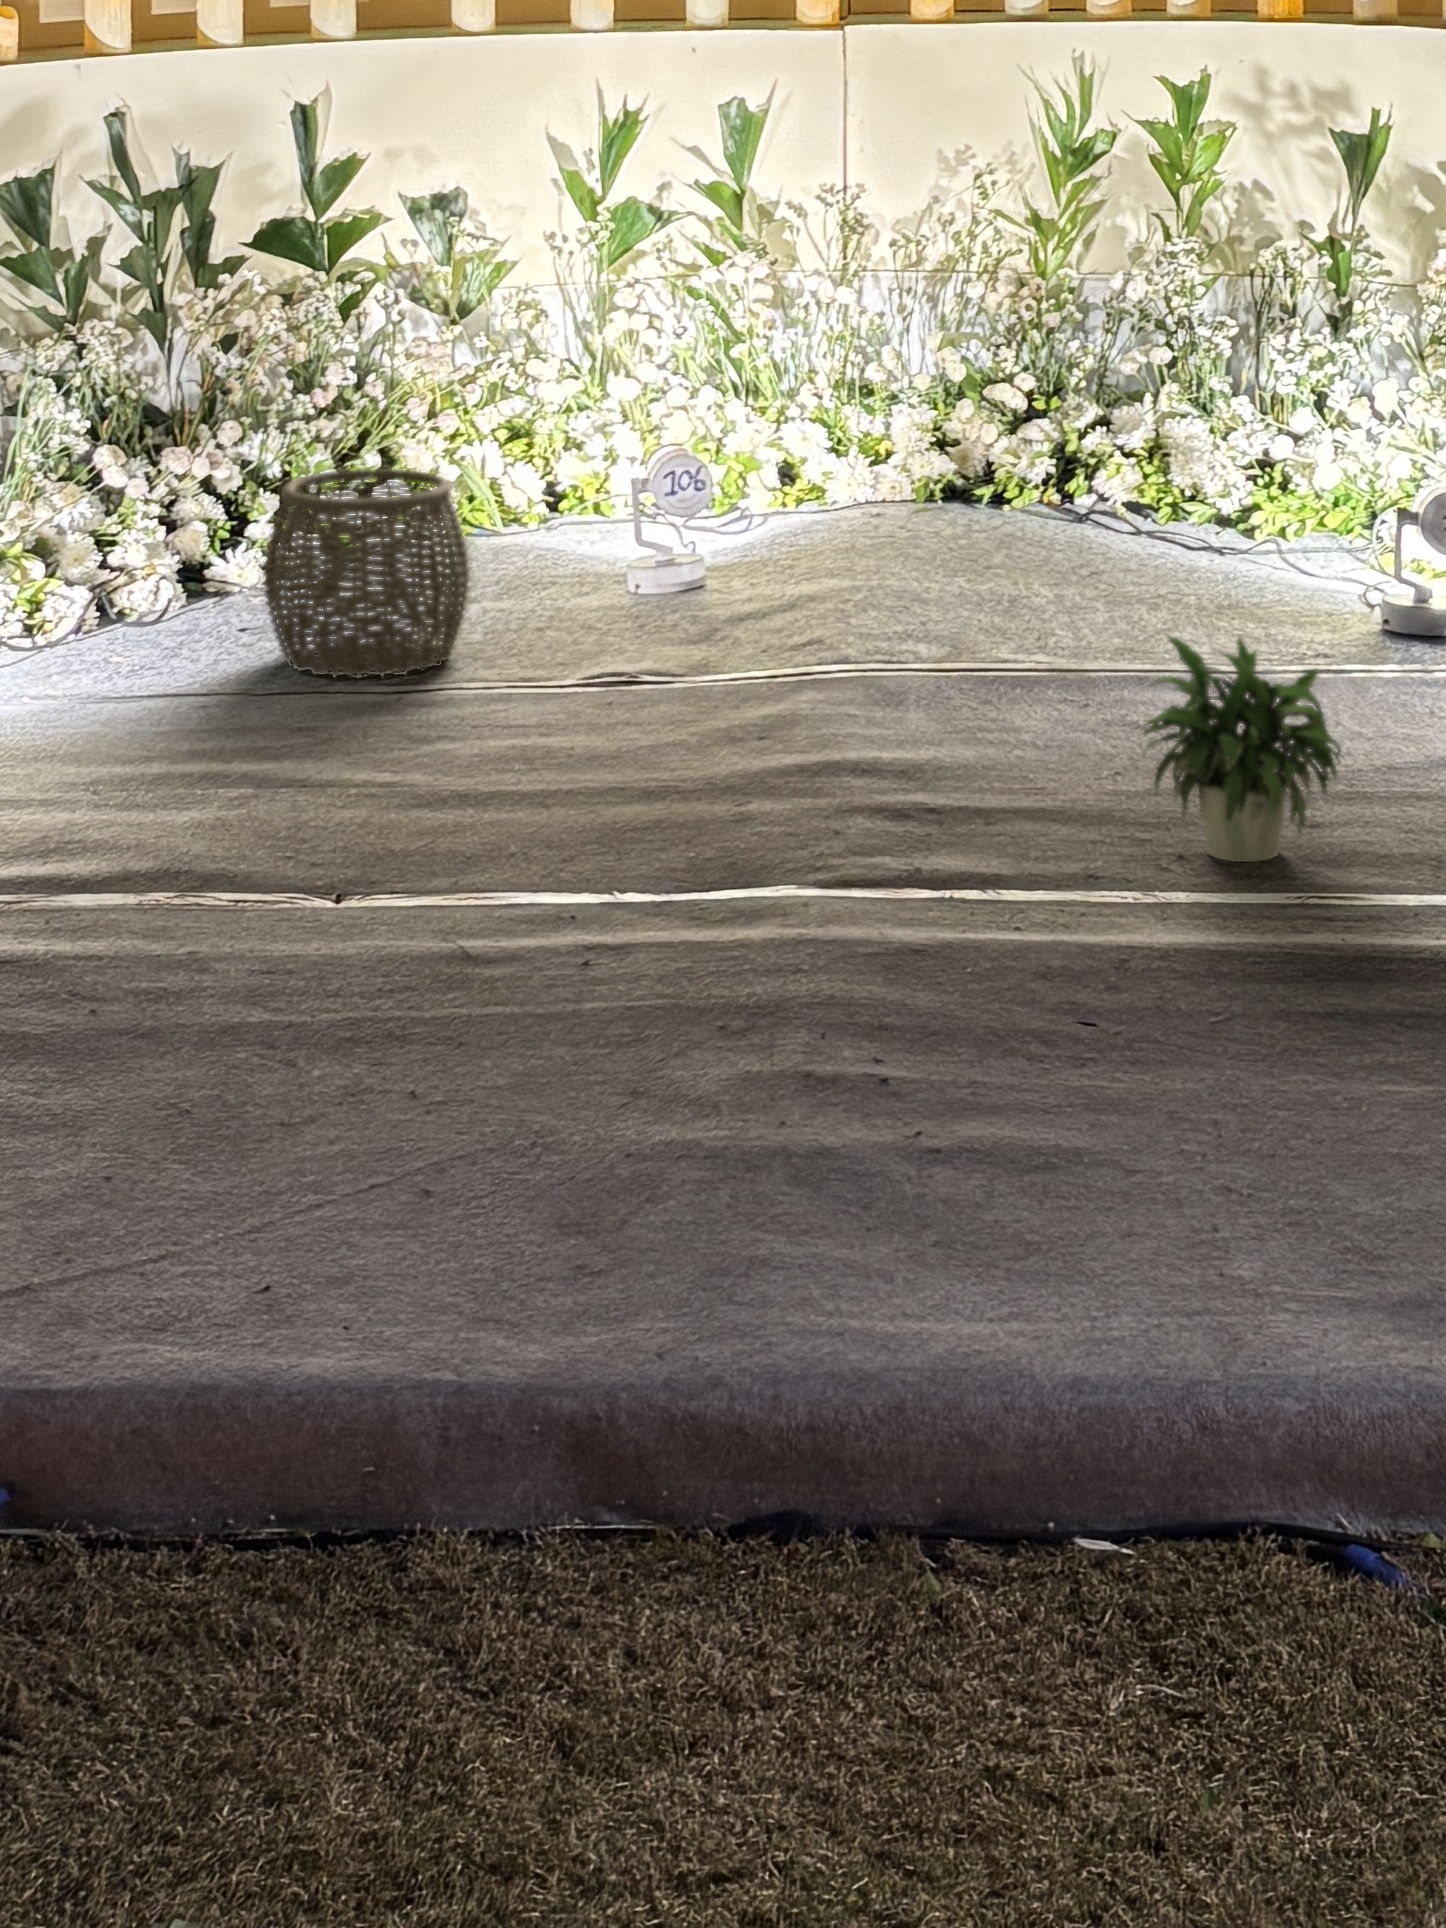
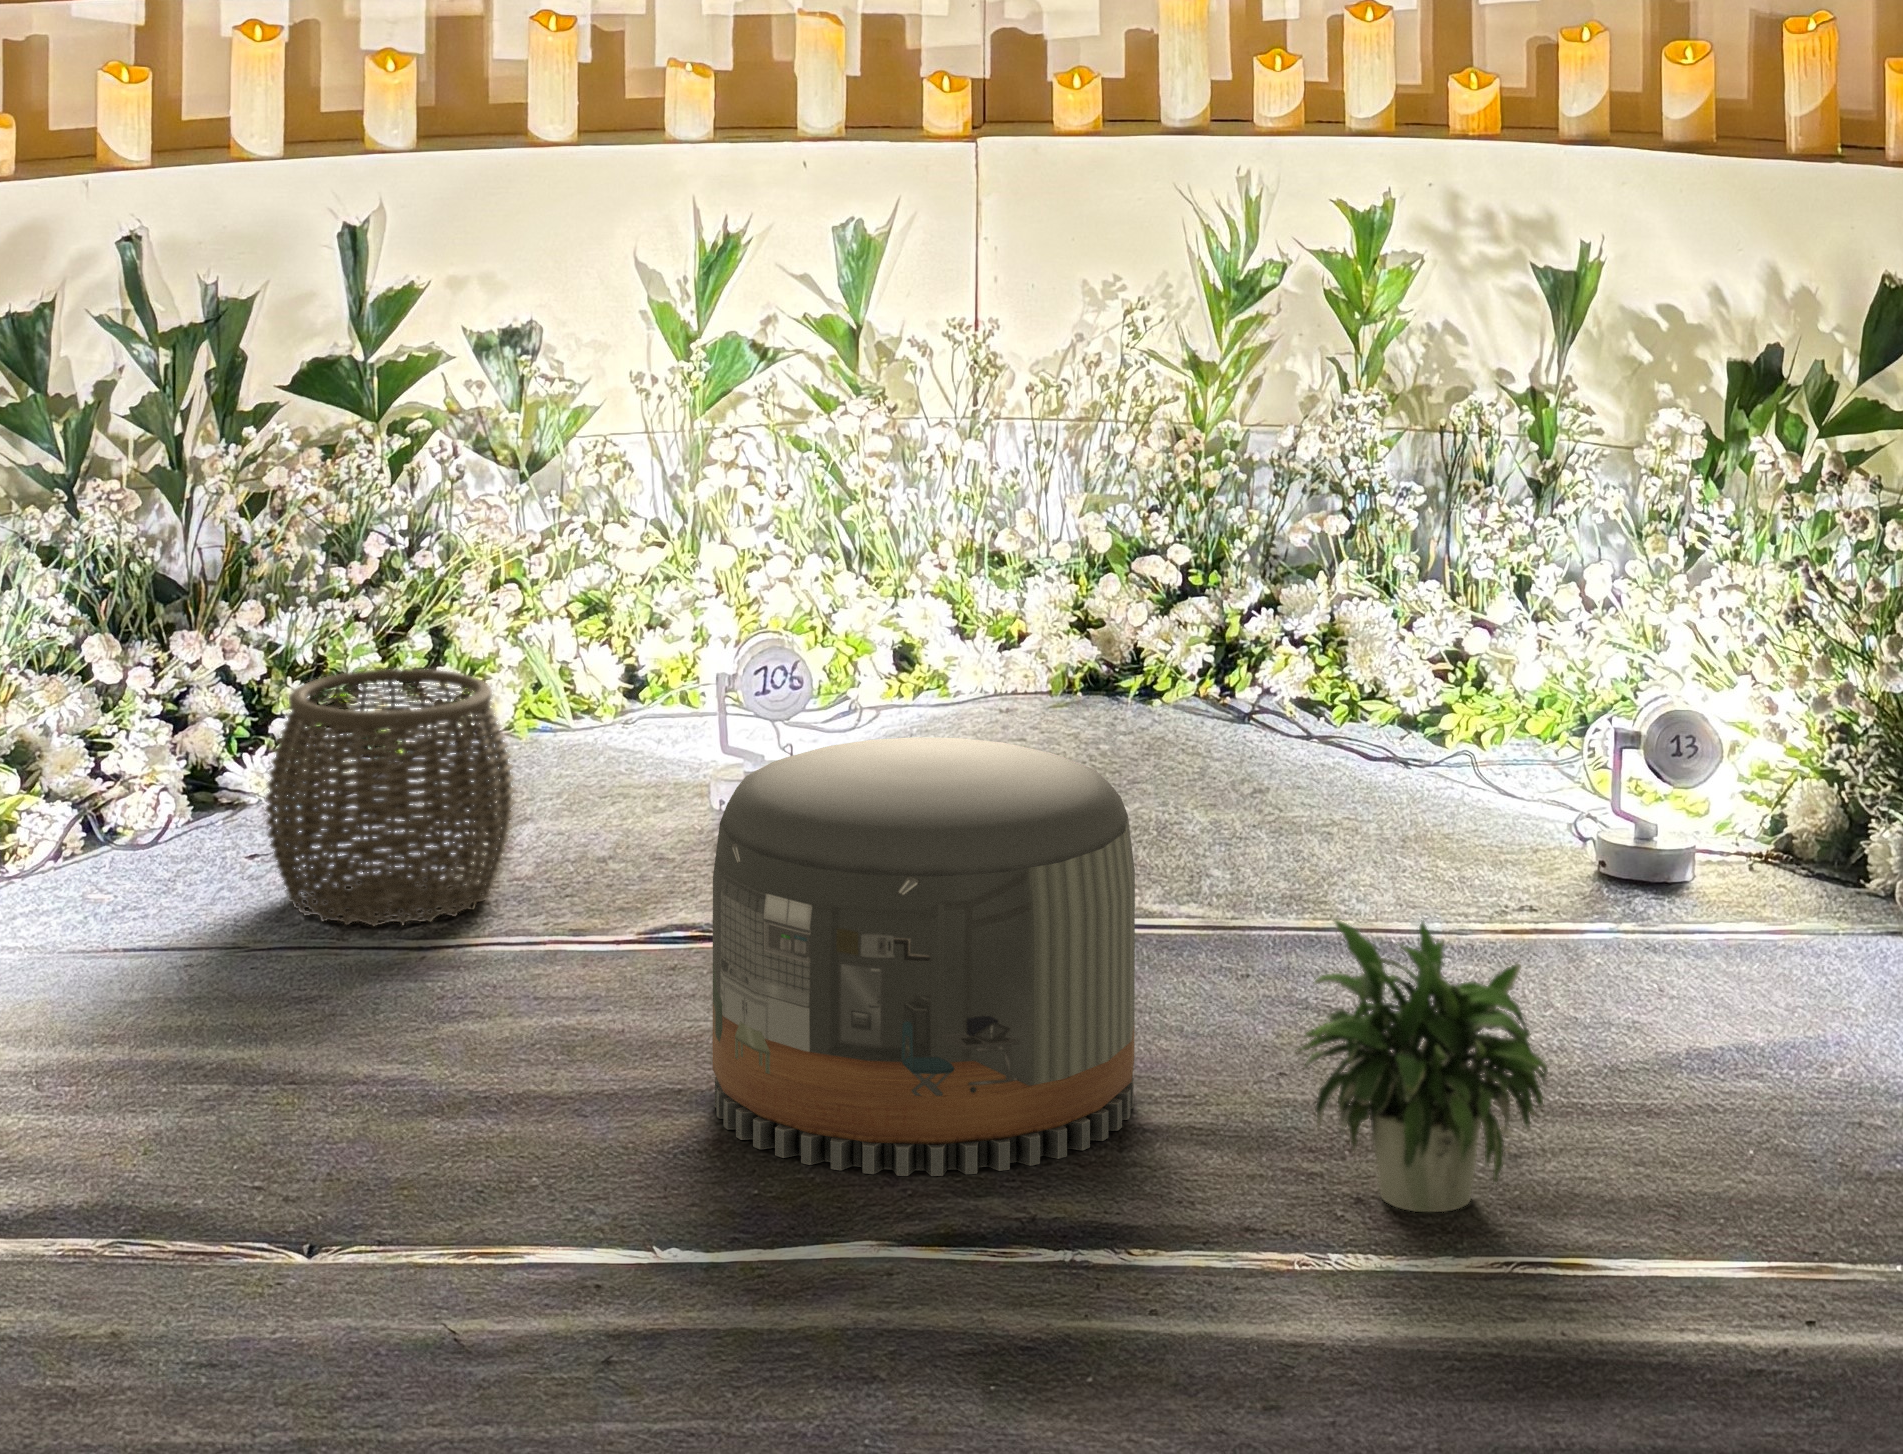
pouf: none [657,503,1003,843] -> present [712,737,1135,1176]

